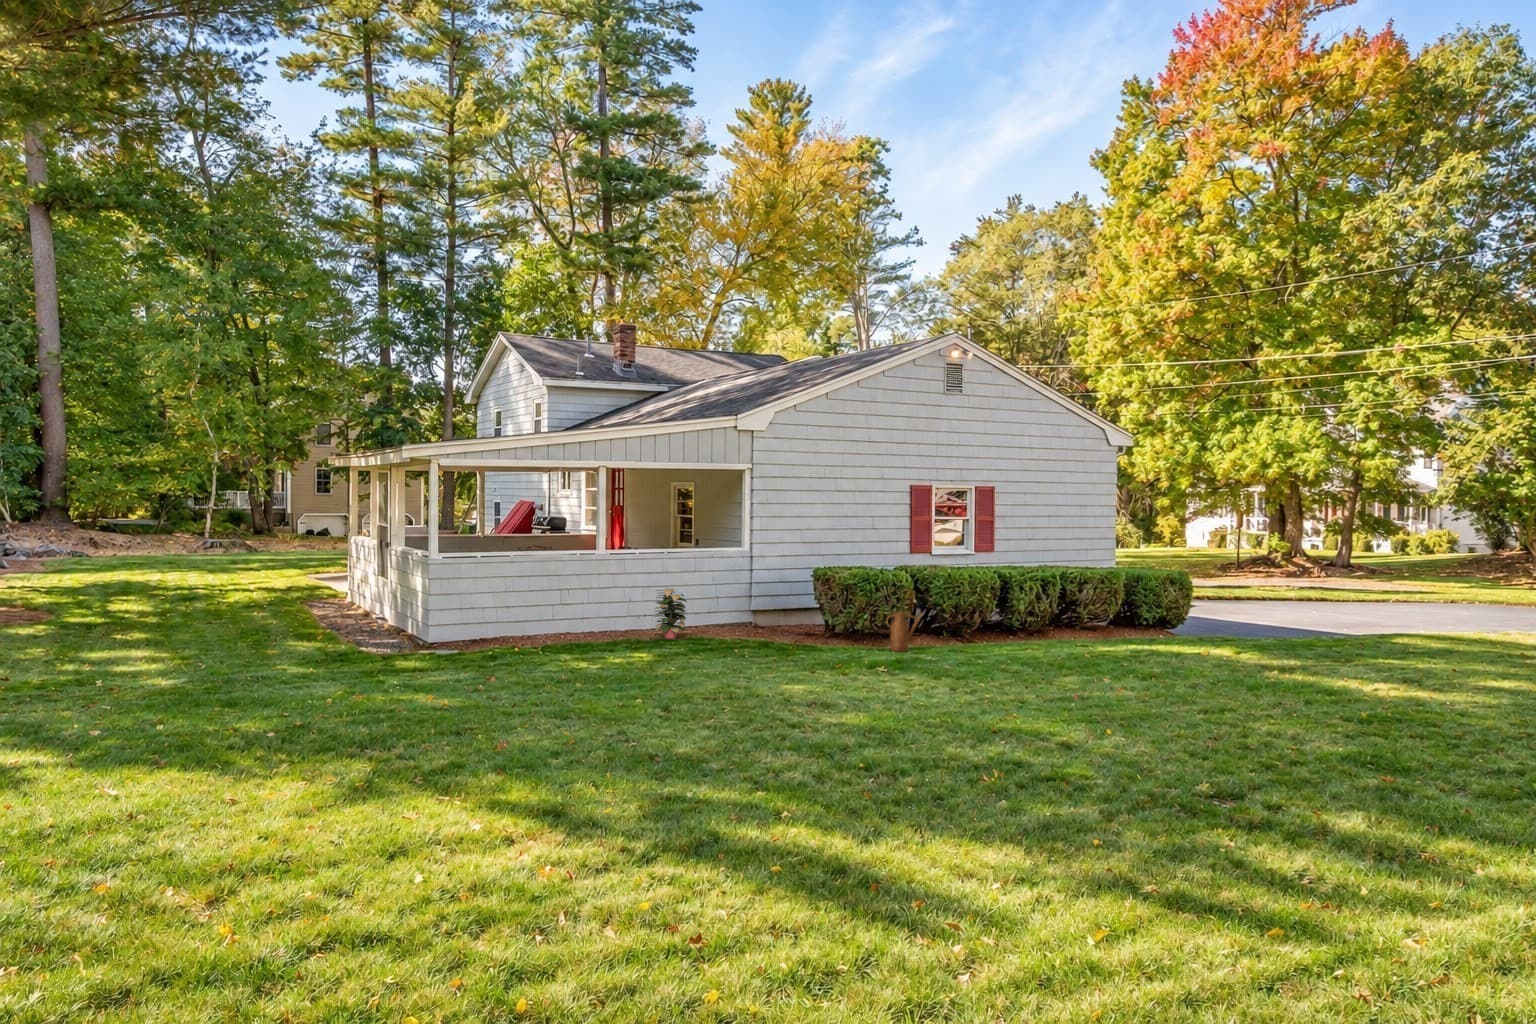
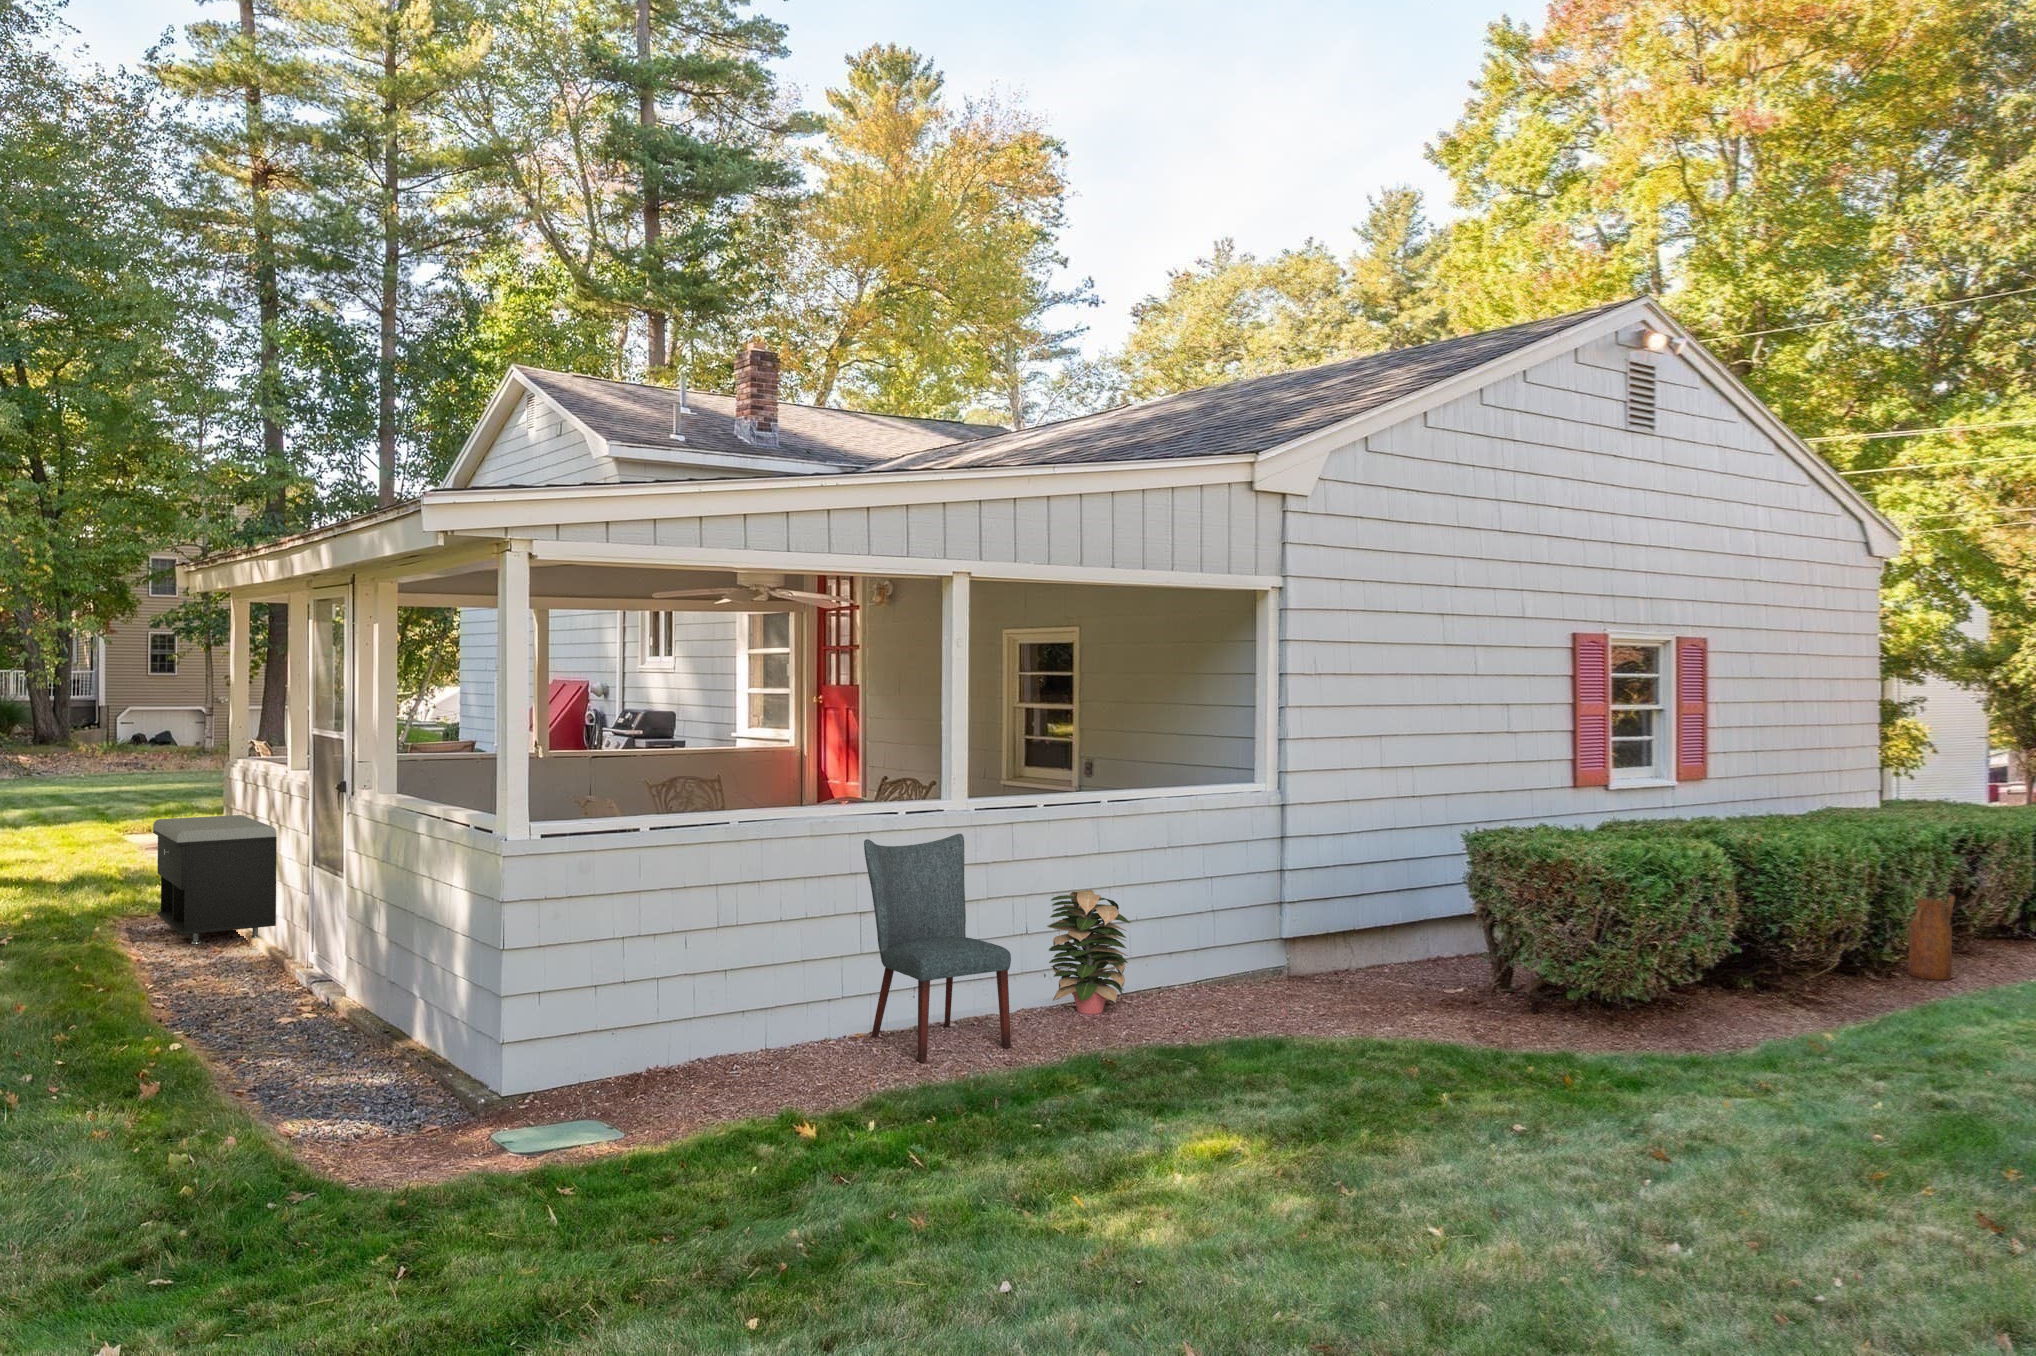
storage bench: none [317,557,366,609] -> present [153,815,277,944]
chair: none [571,562,622,644] -> present [864,834,1011,1063]
watering can: present [886,612,922,652] -> present [1908,895,1955,980]

